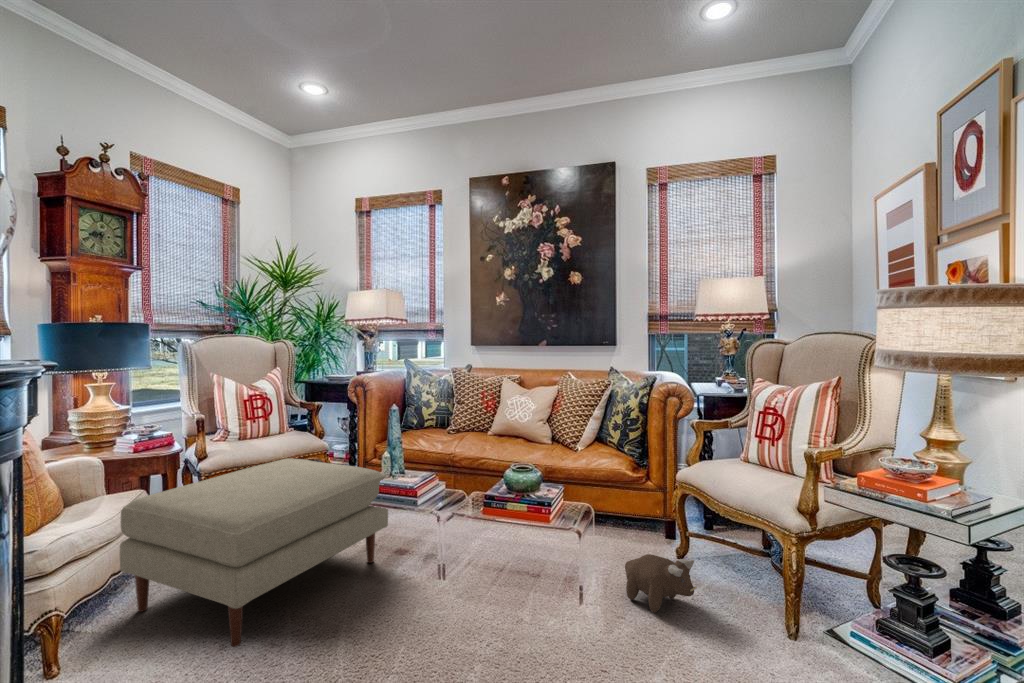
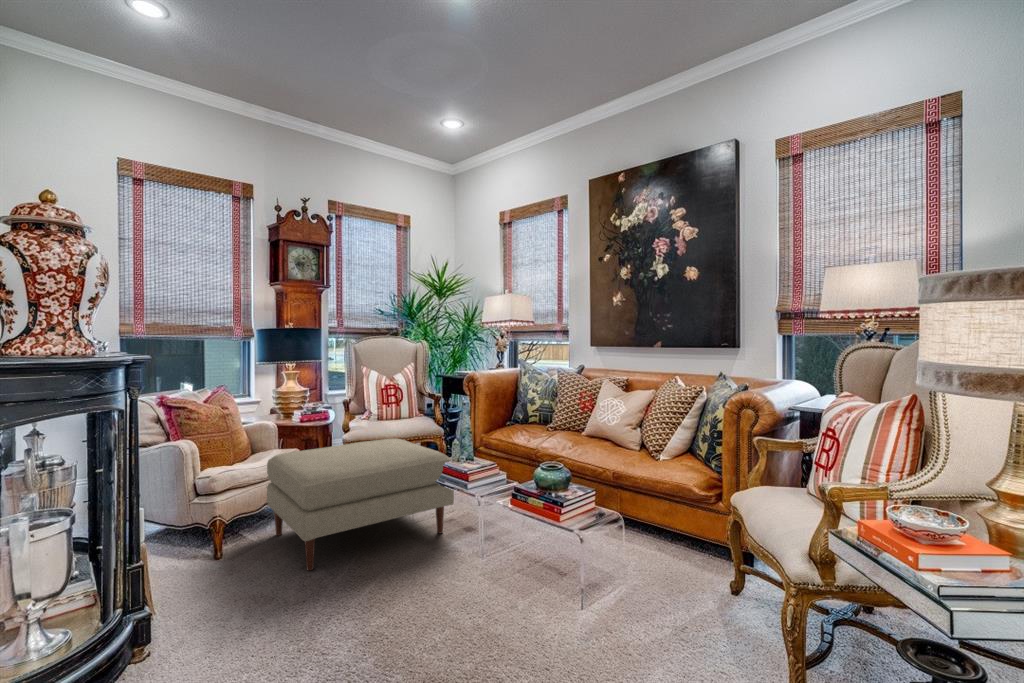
plush toy: present [625,554,697,613] -> none [632,571,697,631]

